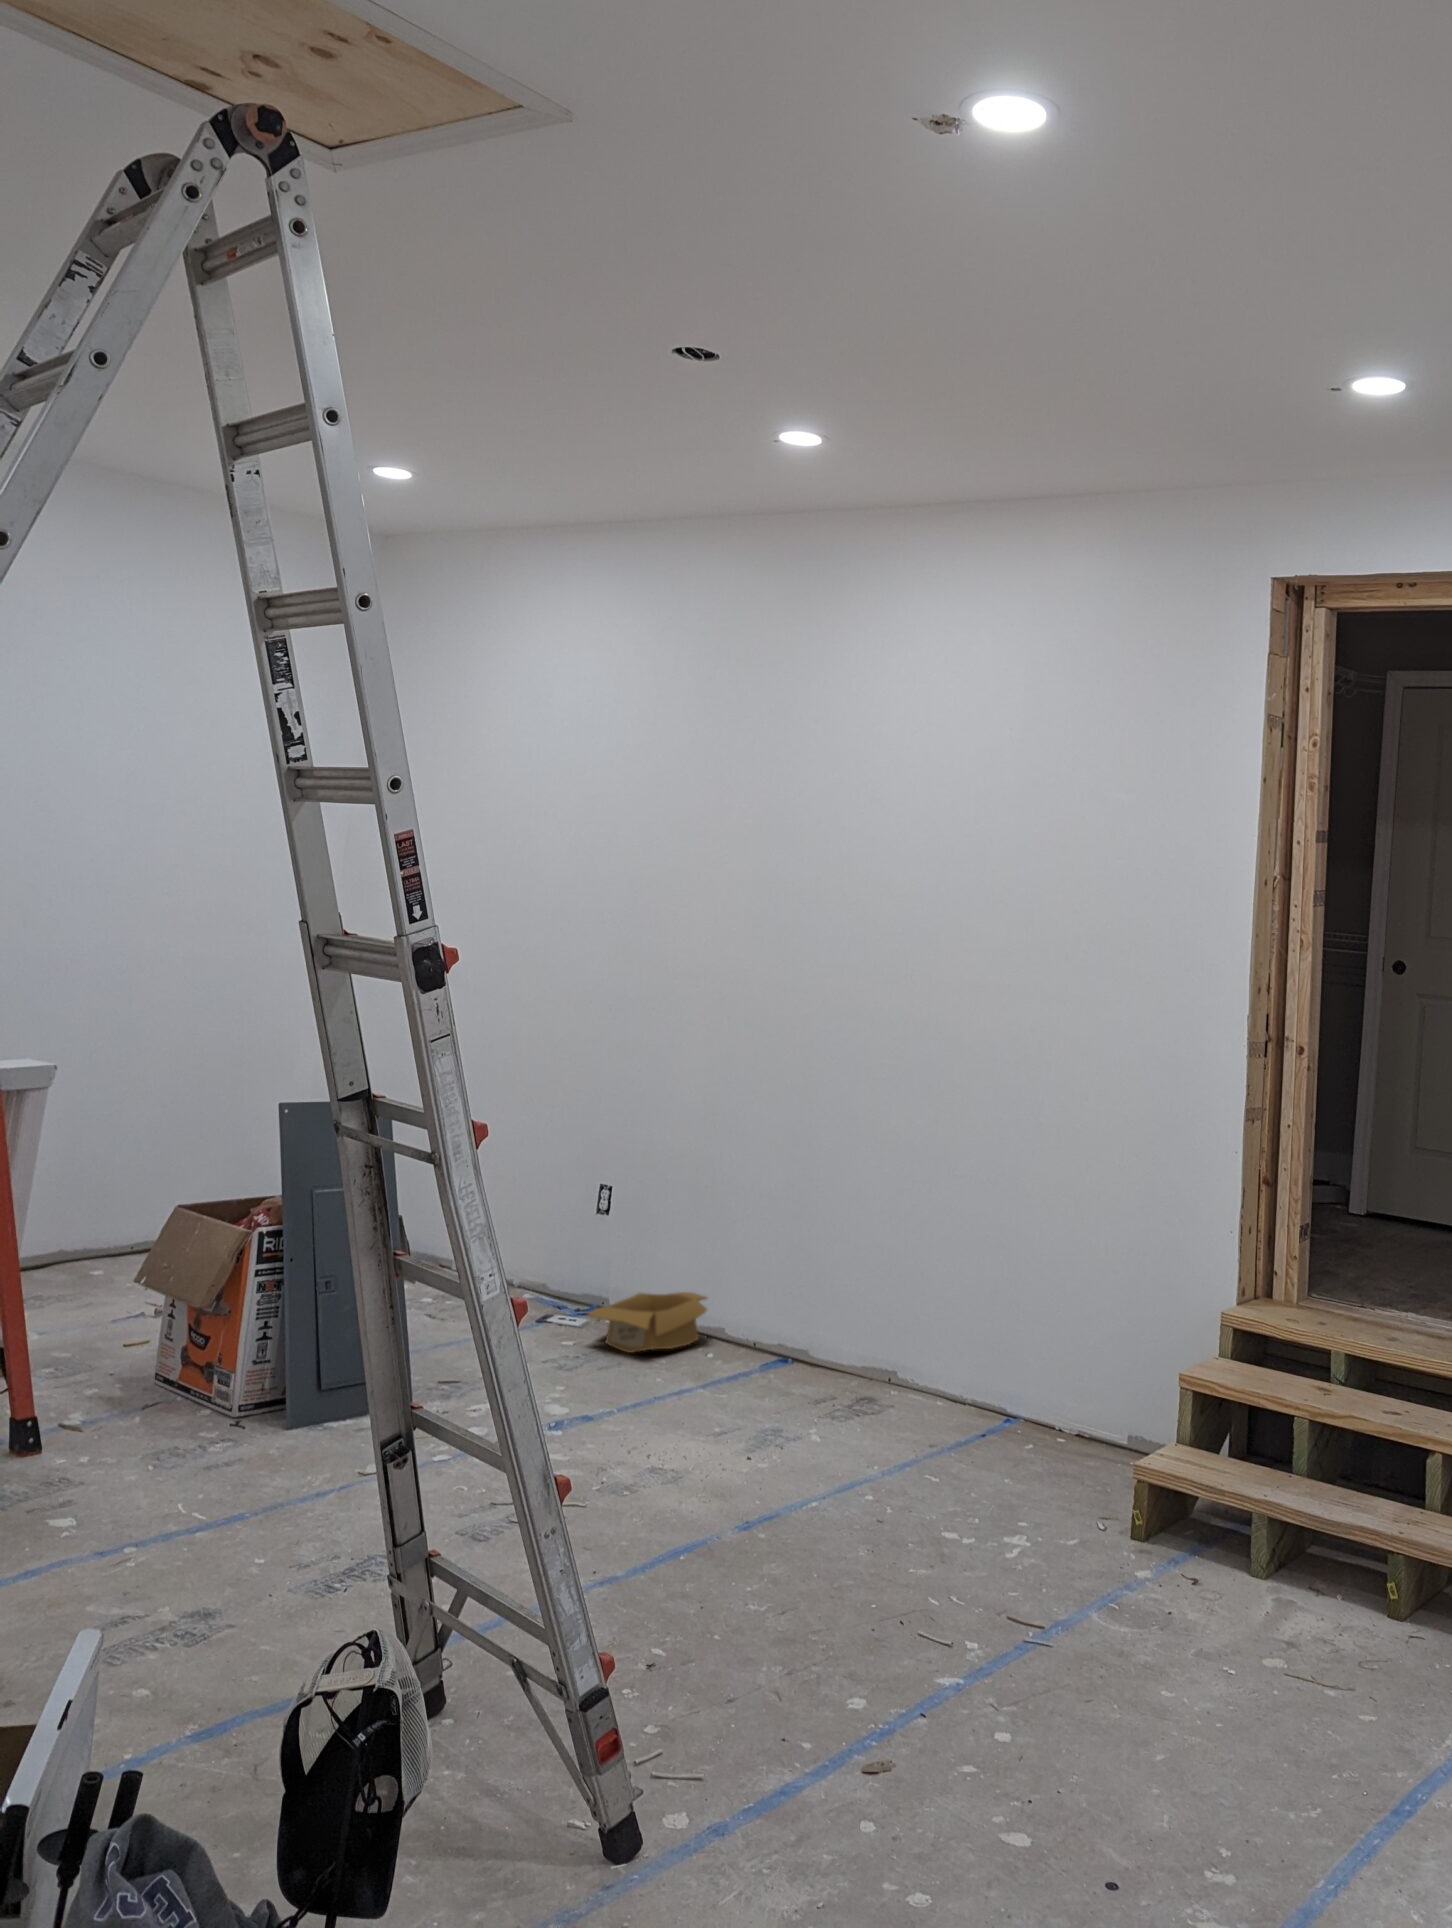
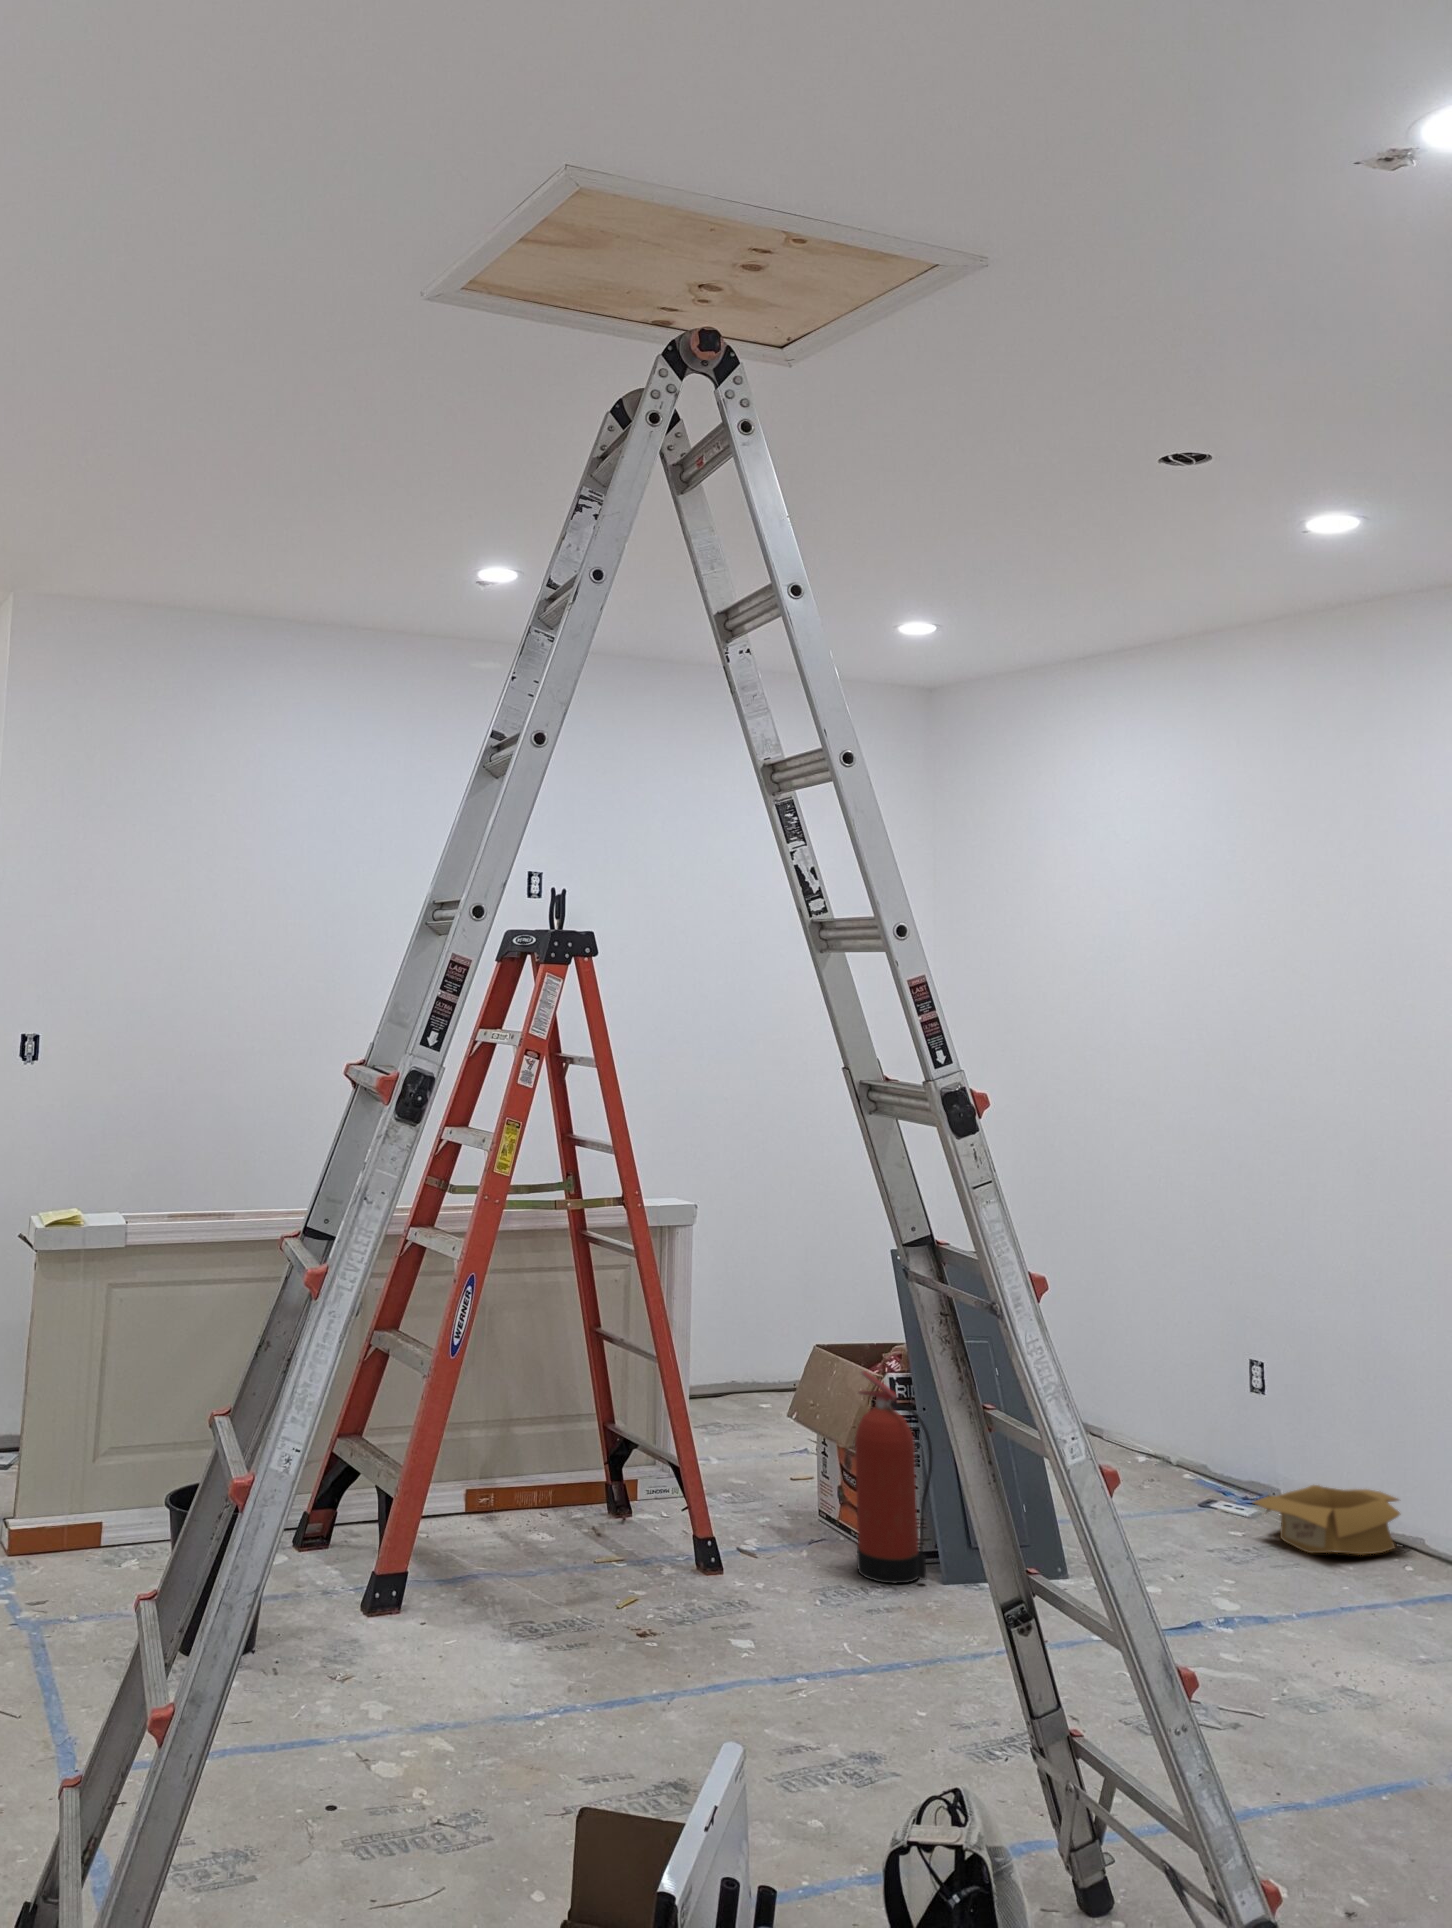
fire extinguisher: none [198,1226,296,1436] -> present [855,1371,933,1583]

